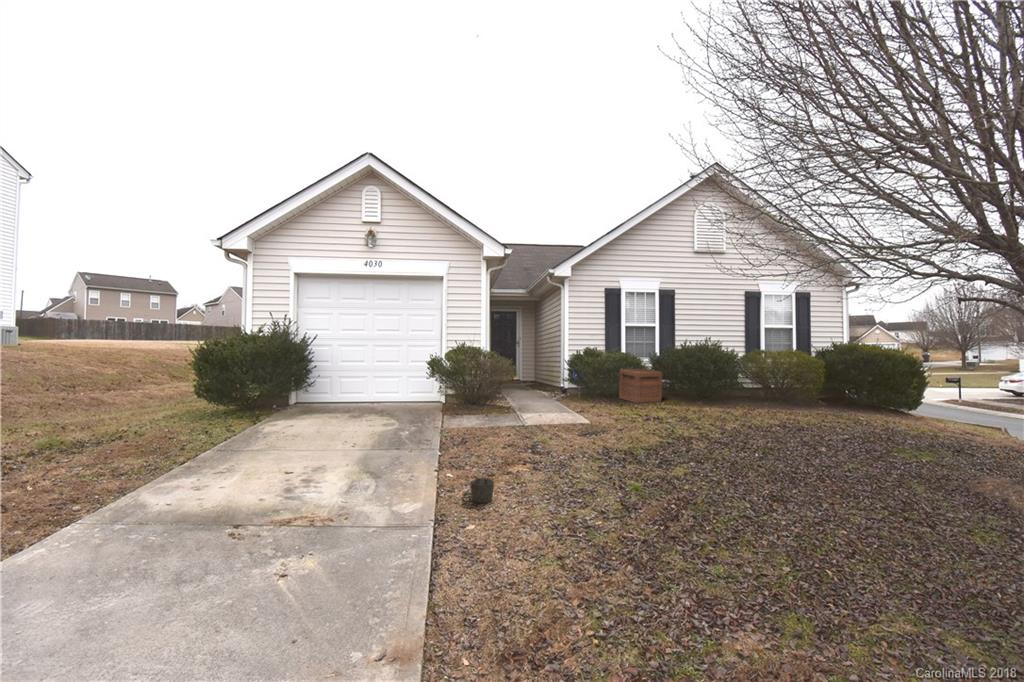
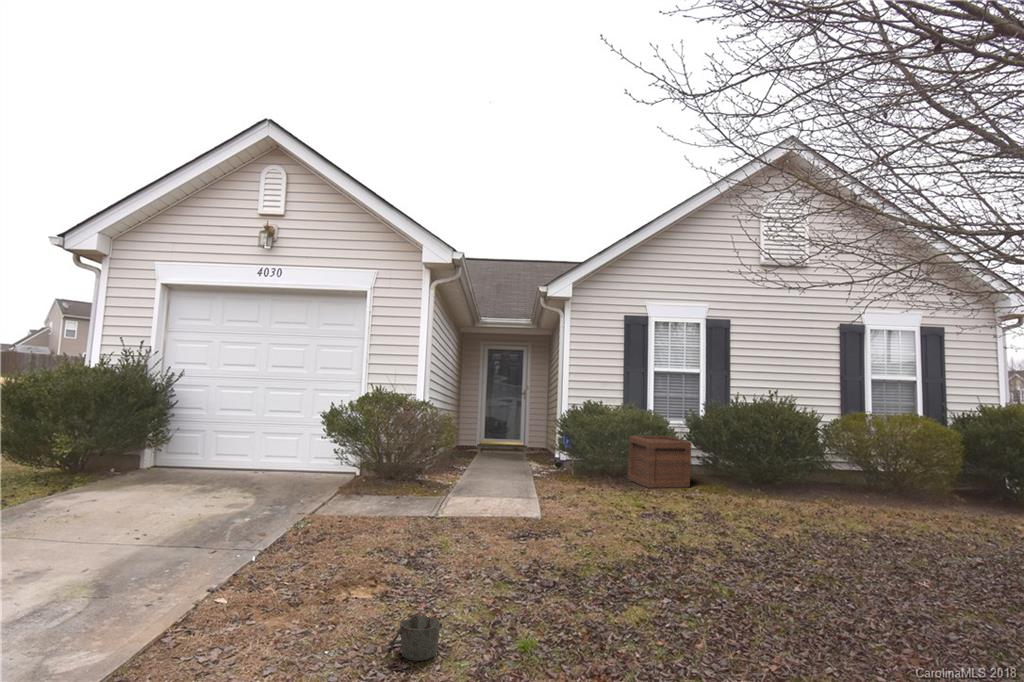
bucket: present [463,478,494,503] -> present [389,615,442,661]

